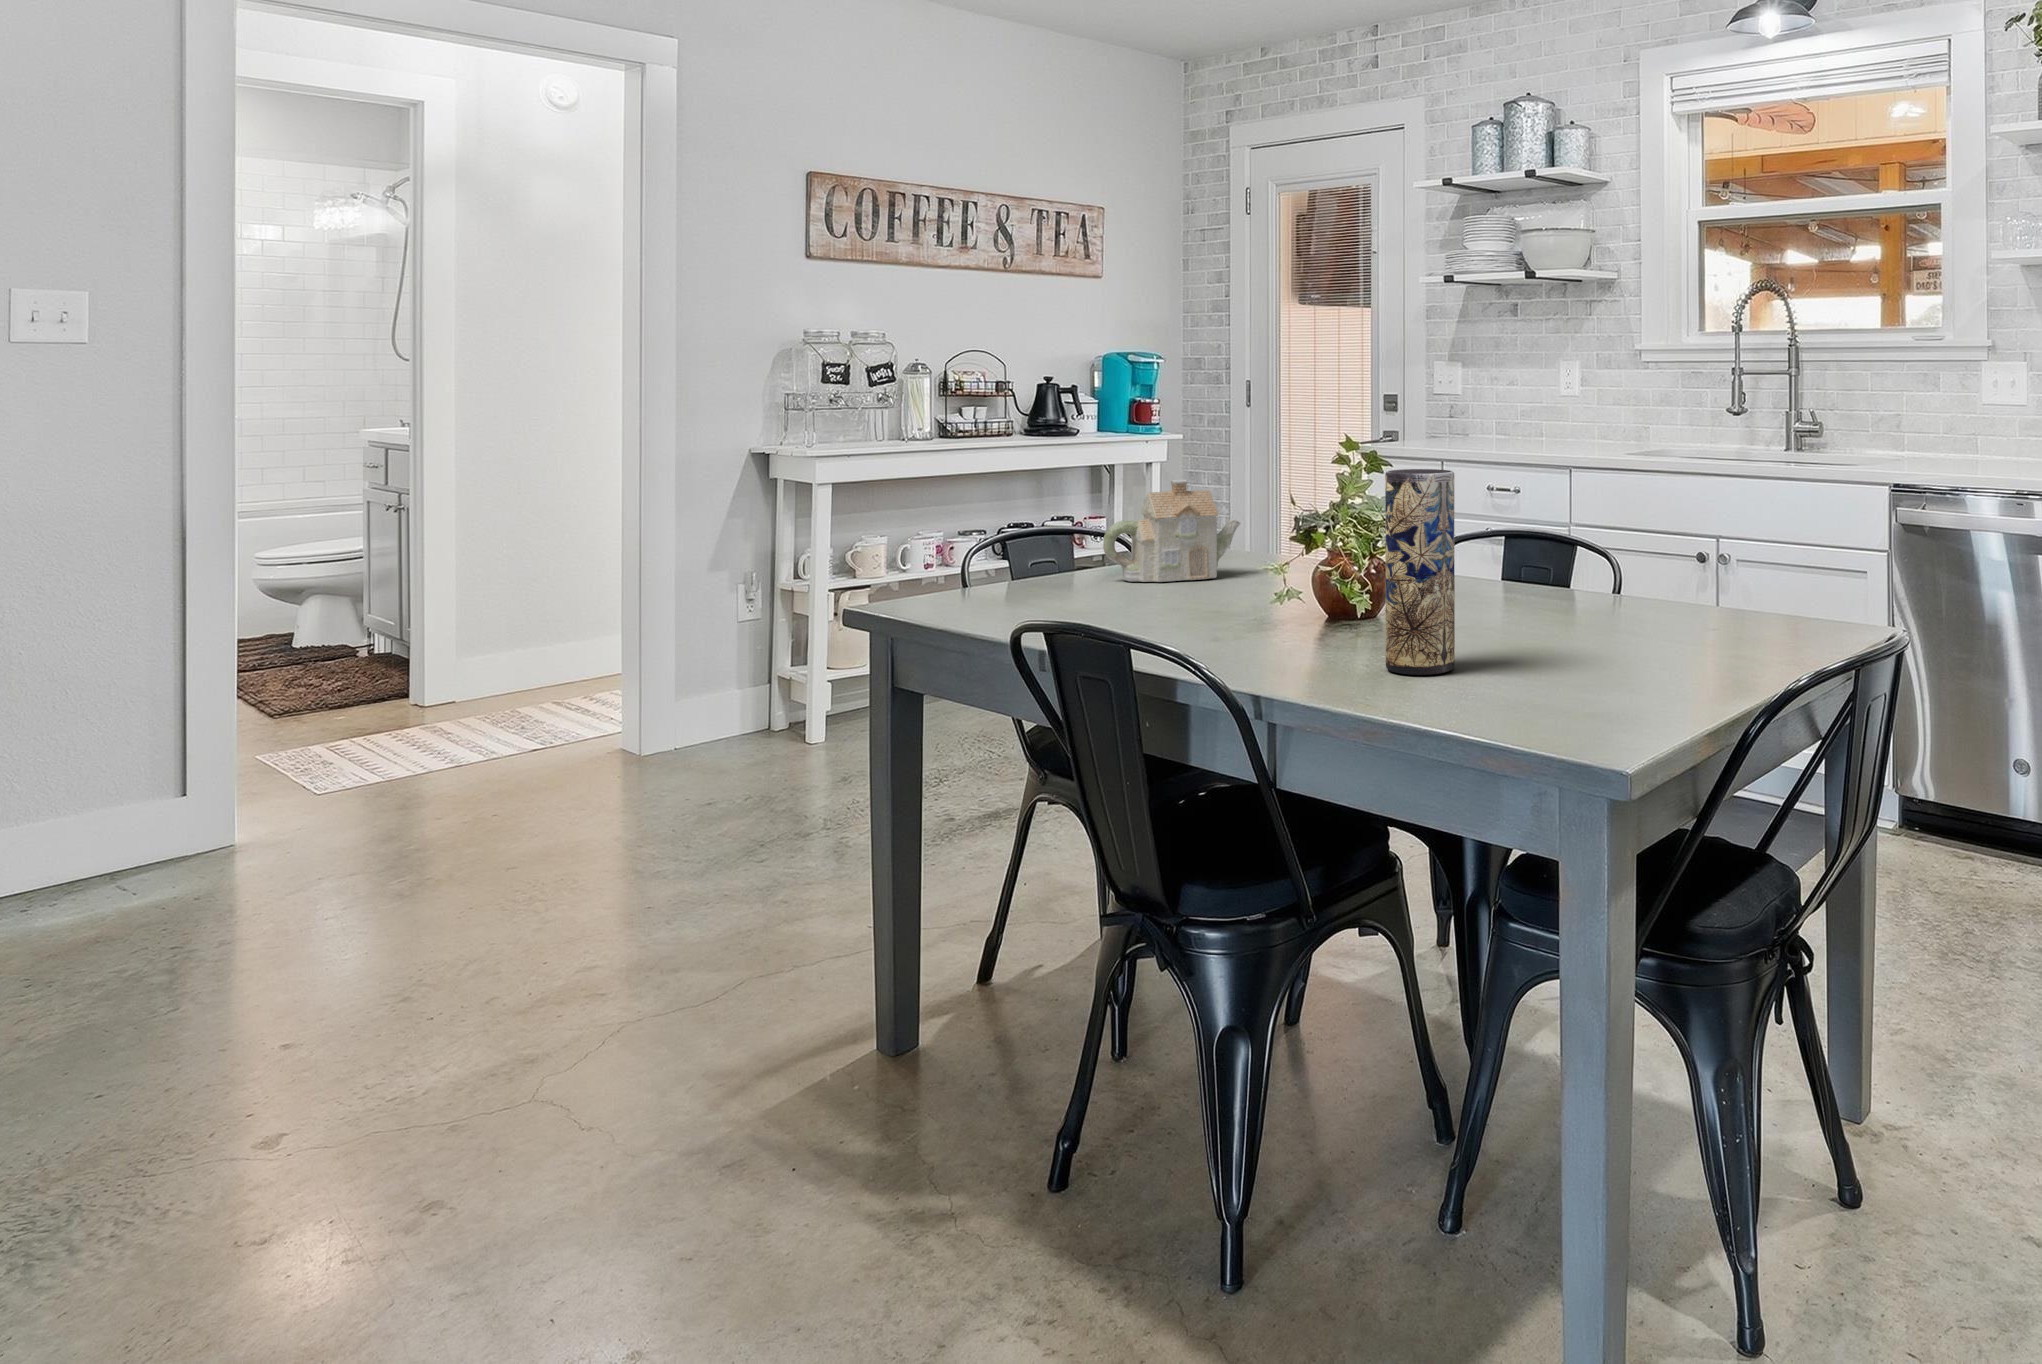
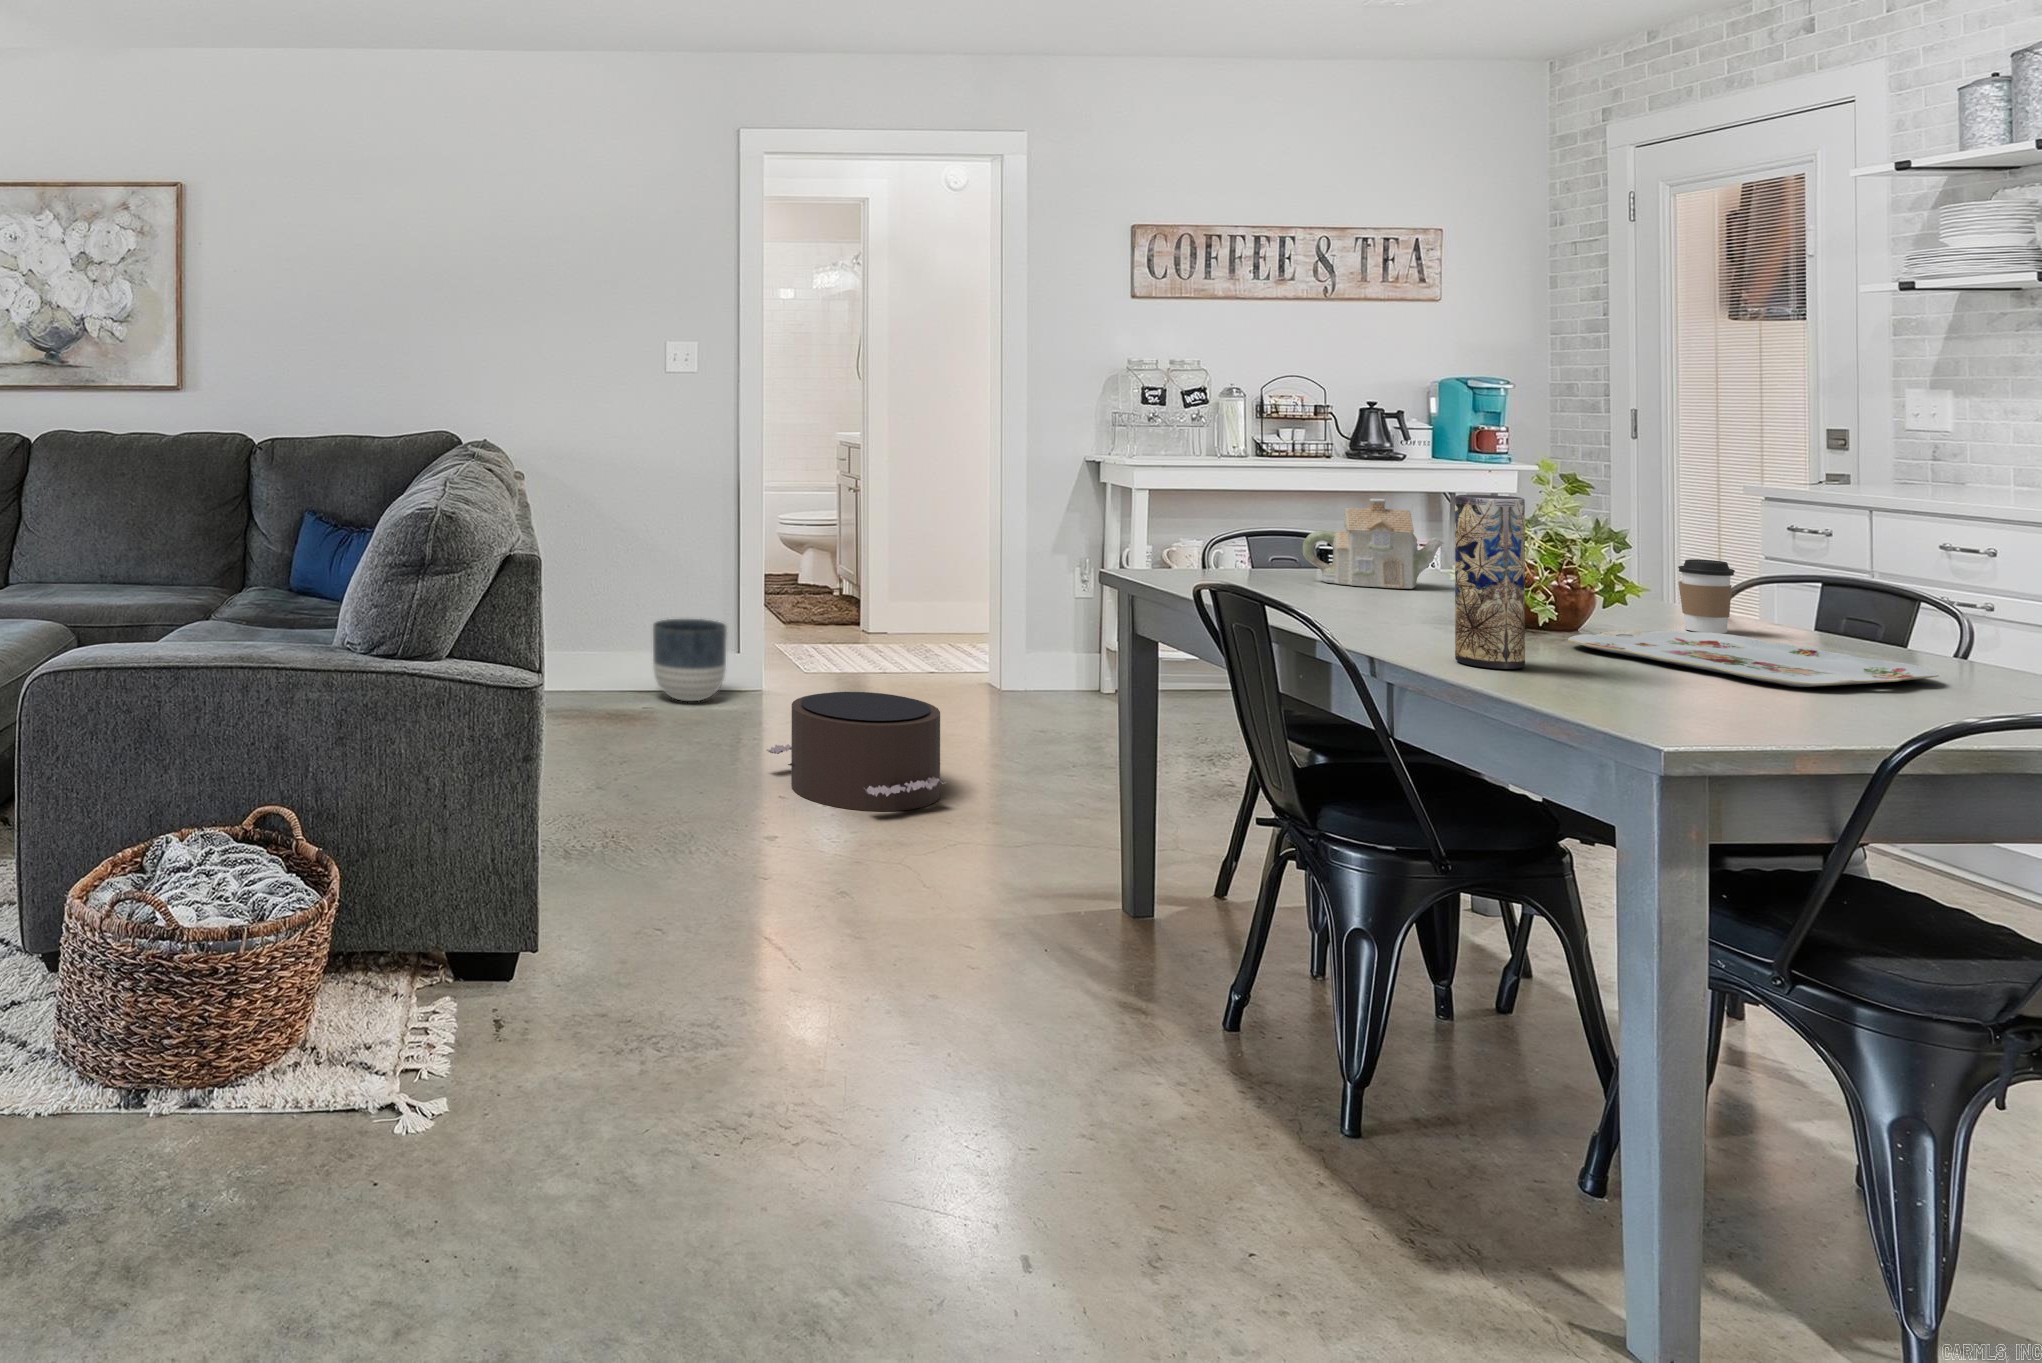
coffee cup: none [1473,520,1517,593] -> present [1678,559,1735,633]
serving tray: none [1437,593,1719,645] -> present [1568,630,1939,687]
planter: none [12,743,178,888] -> present [653,619,727,701]
pouf: none [274,810,608,1016] -> present [767,692,946,811]

